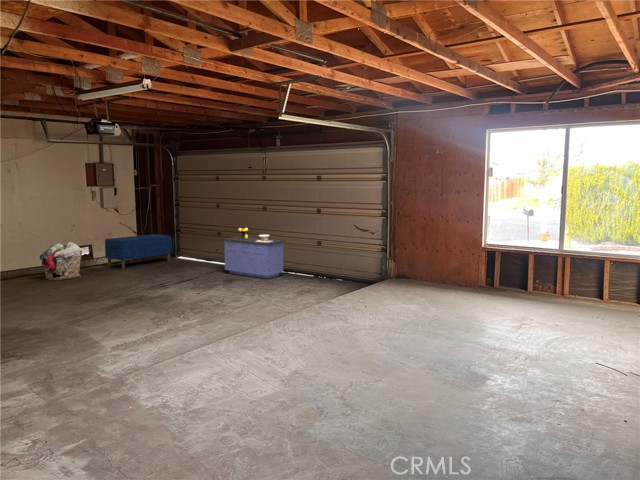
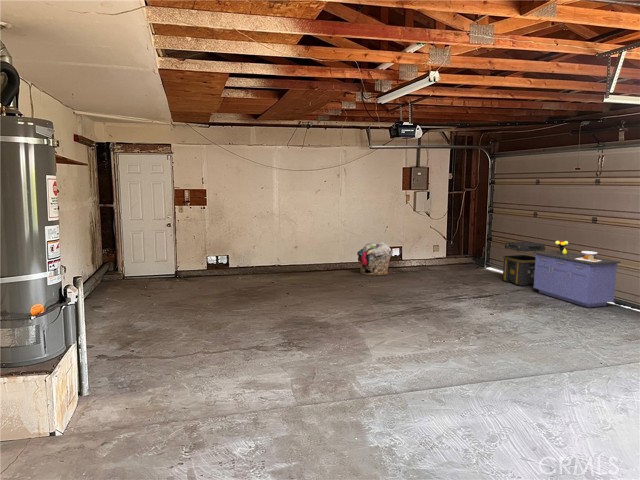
toolbox: none [196,231,230,270] -> present [503,242,545,286]
bench: present [105,234,172,269] -> none [414,240,480,272]

